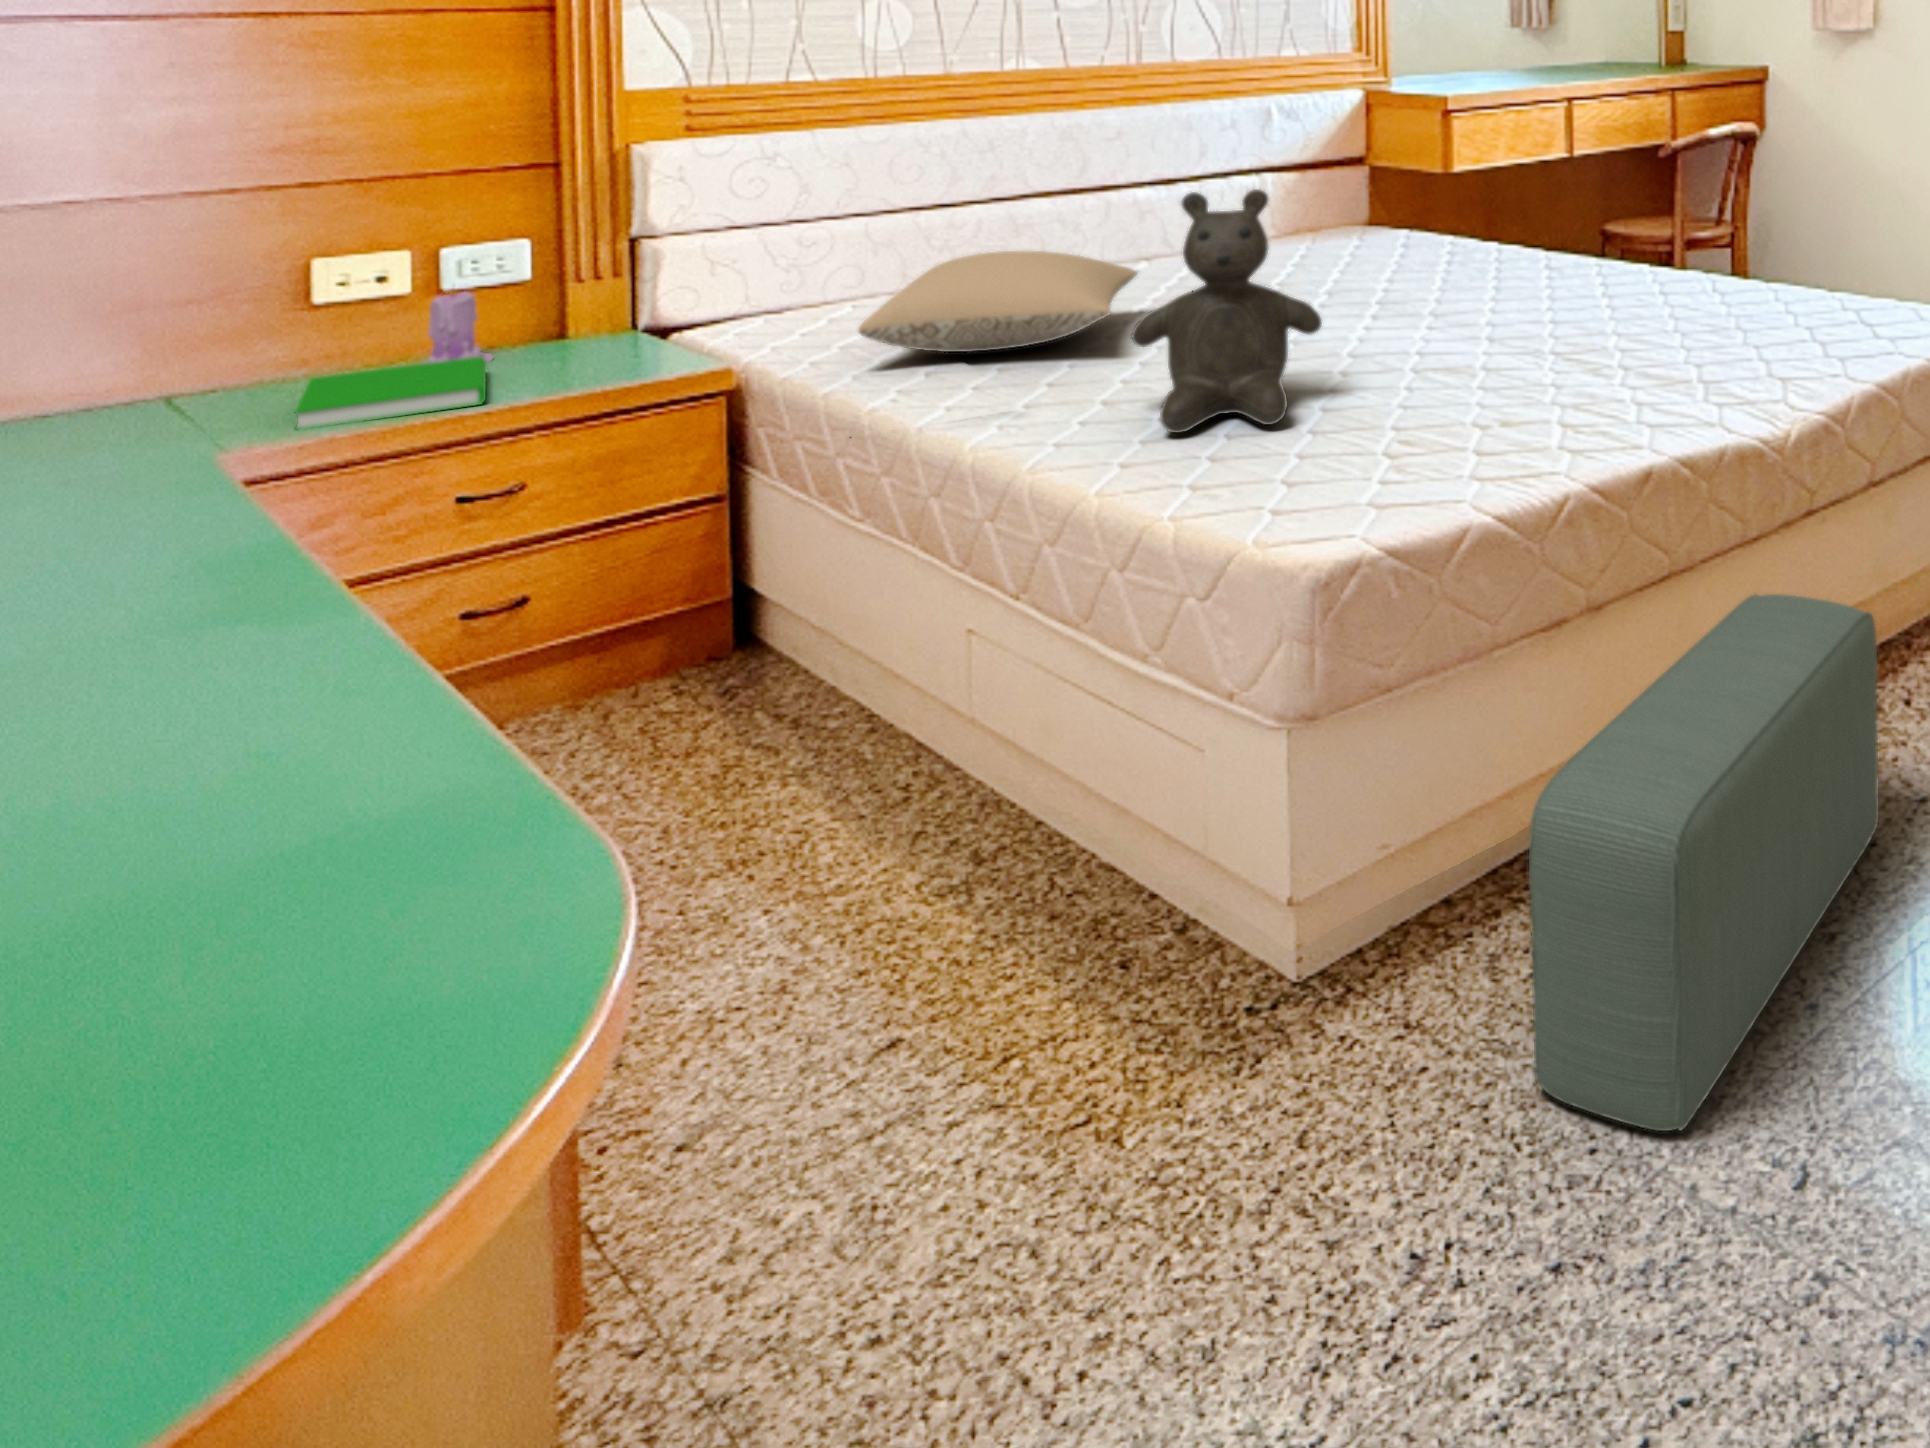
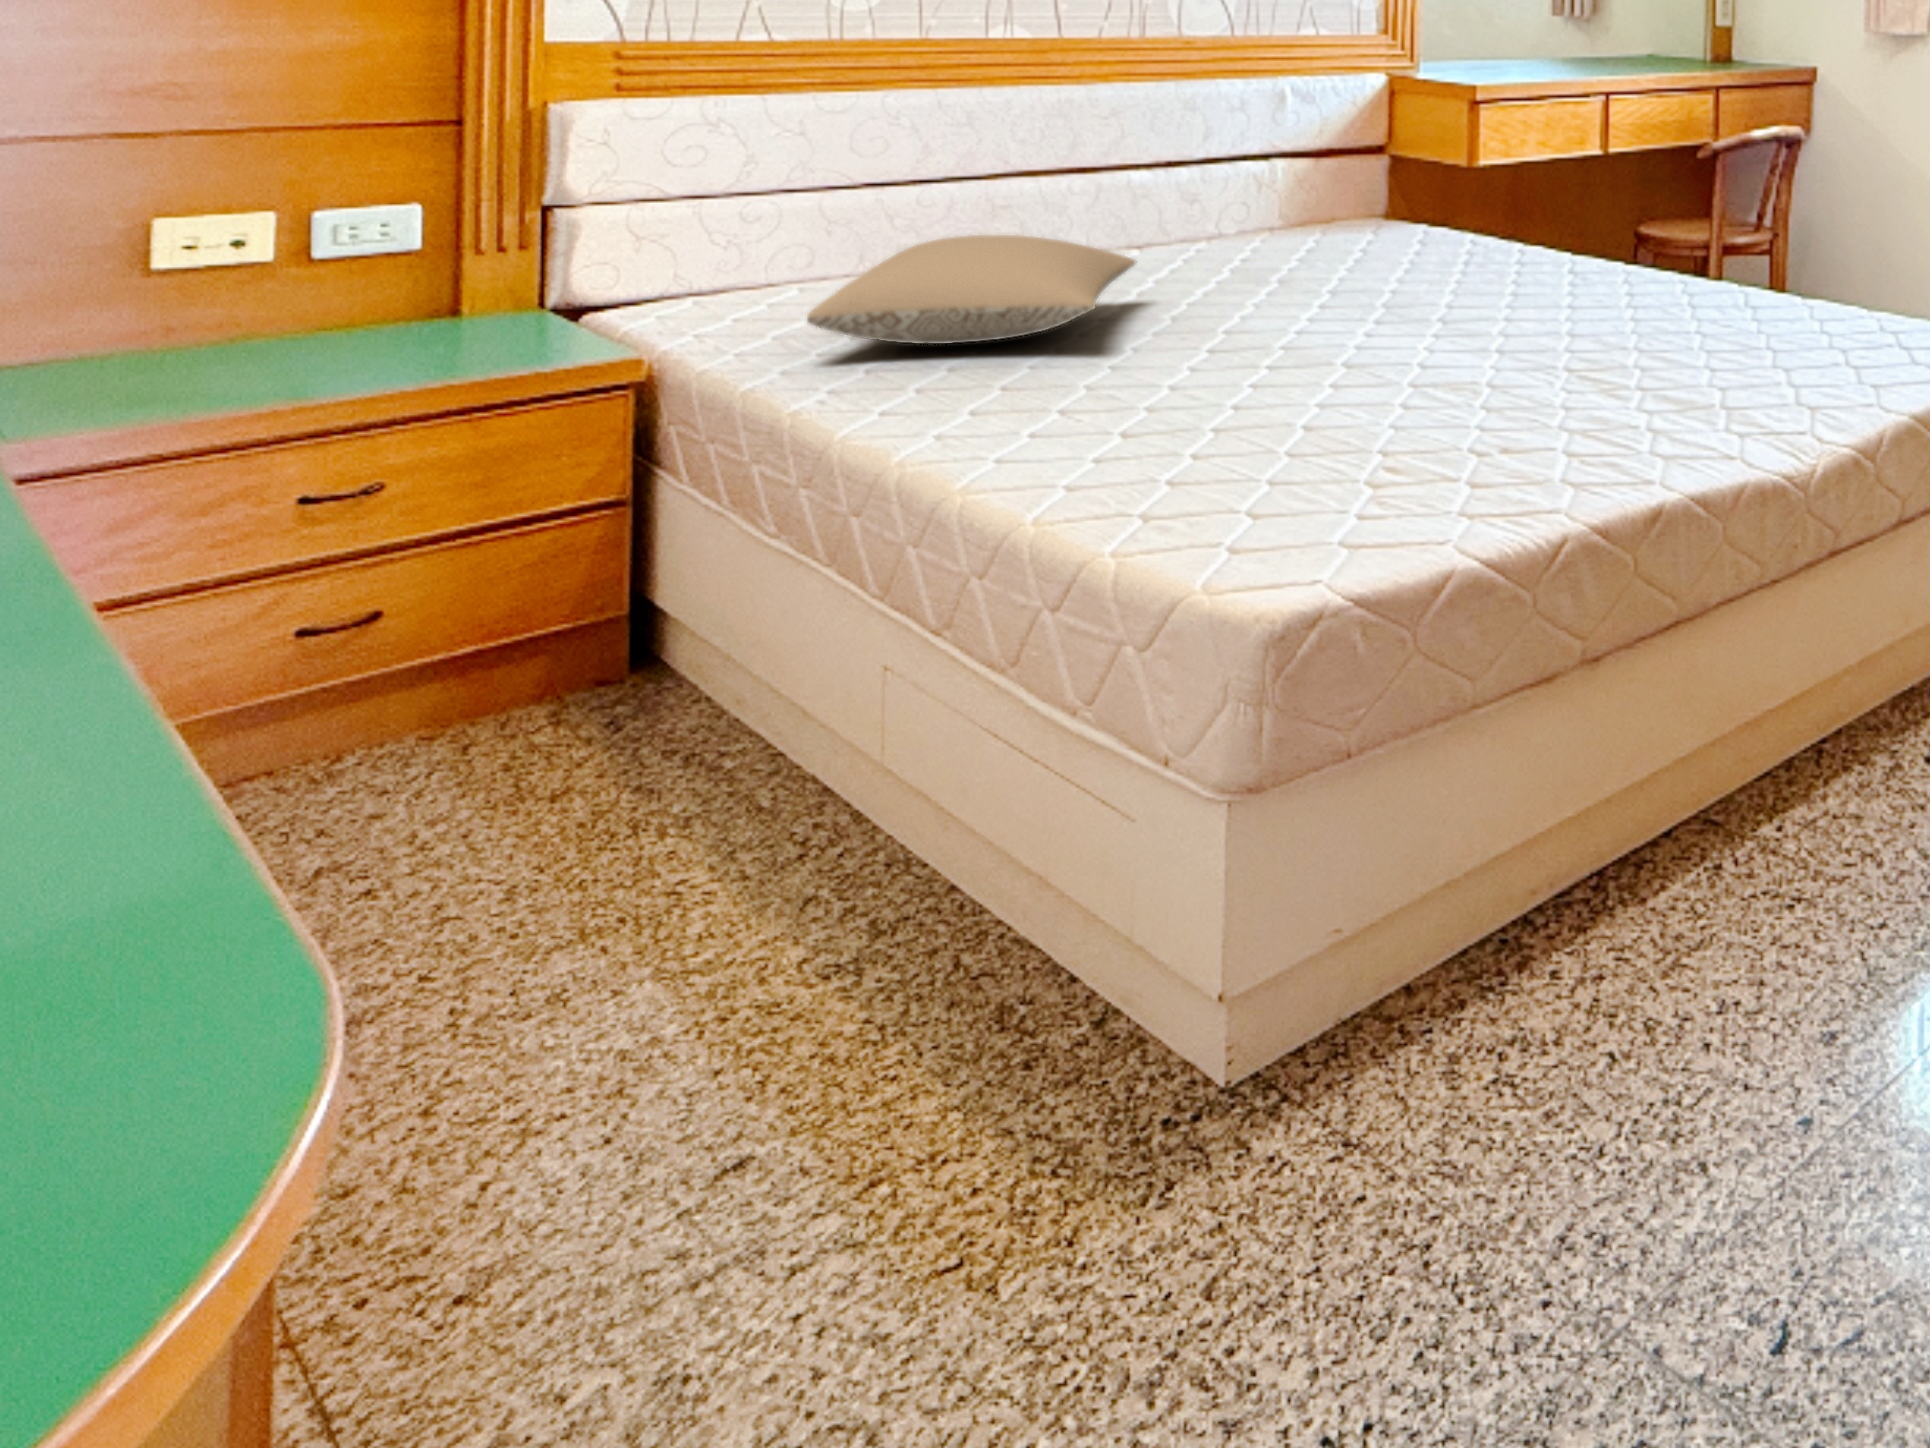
teddy bear: present [1132,189,1322,433] -> none [1106,182,1322,448]
candle: present [424,289,493,363] -> none [293,248,392,347]
book: present [296,356,486,430] -> none [121,332,376,415]
pouf: present [1529,594,1879,1131] -> none [1487,643,1900,1279]

